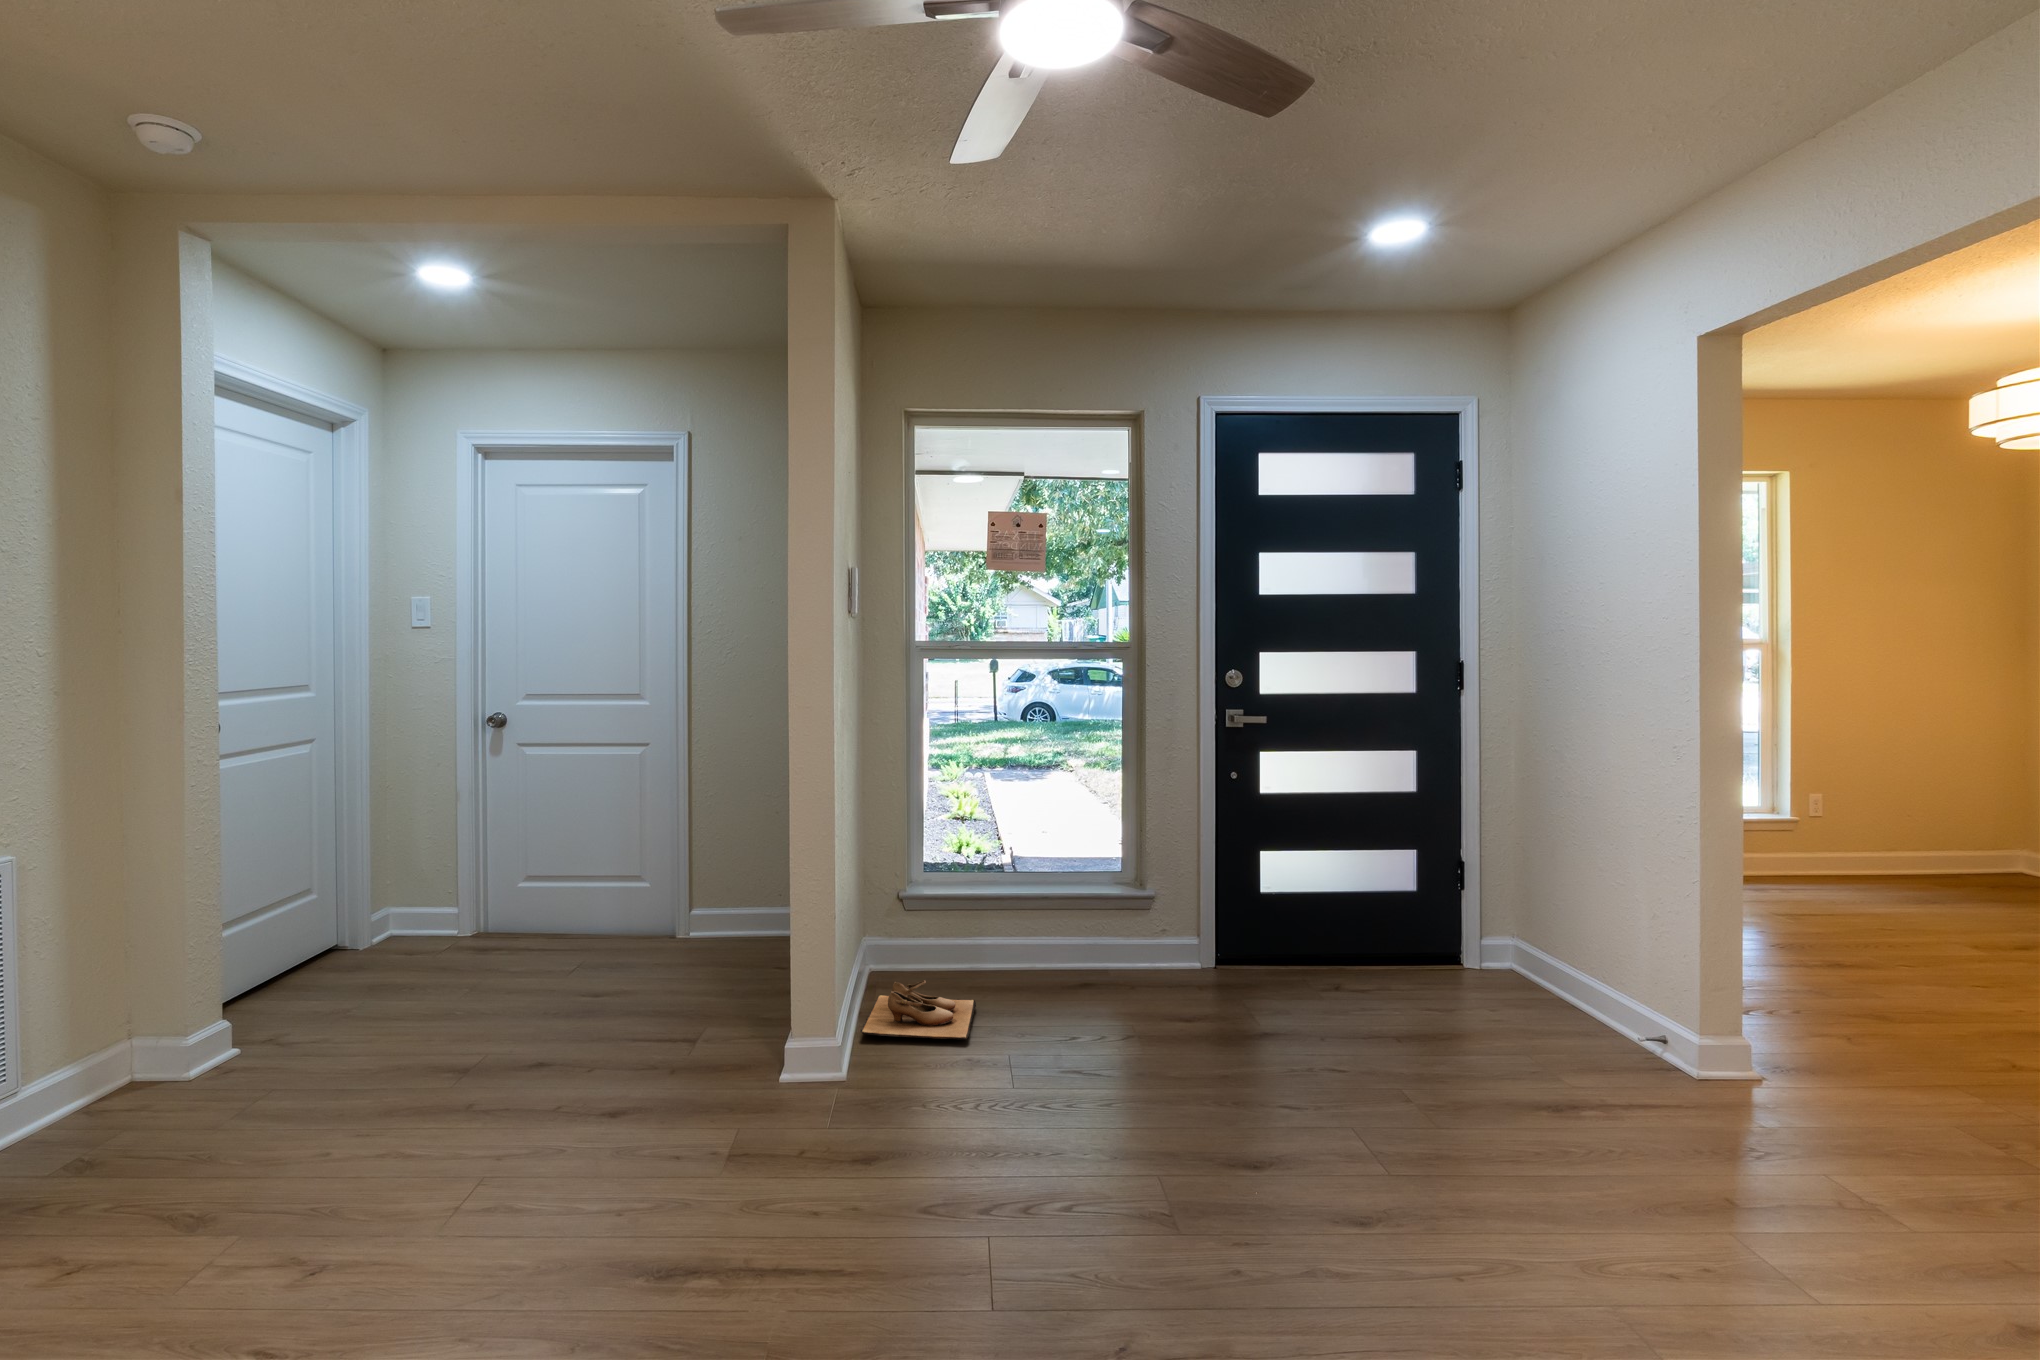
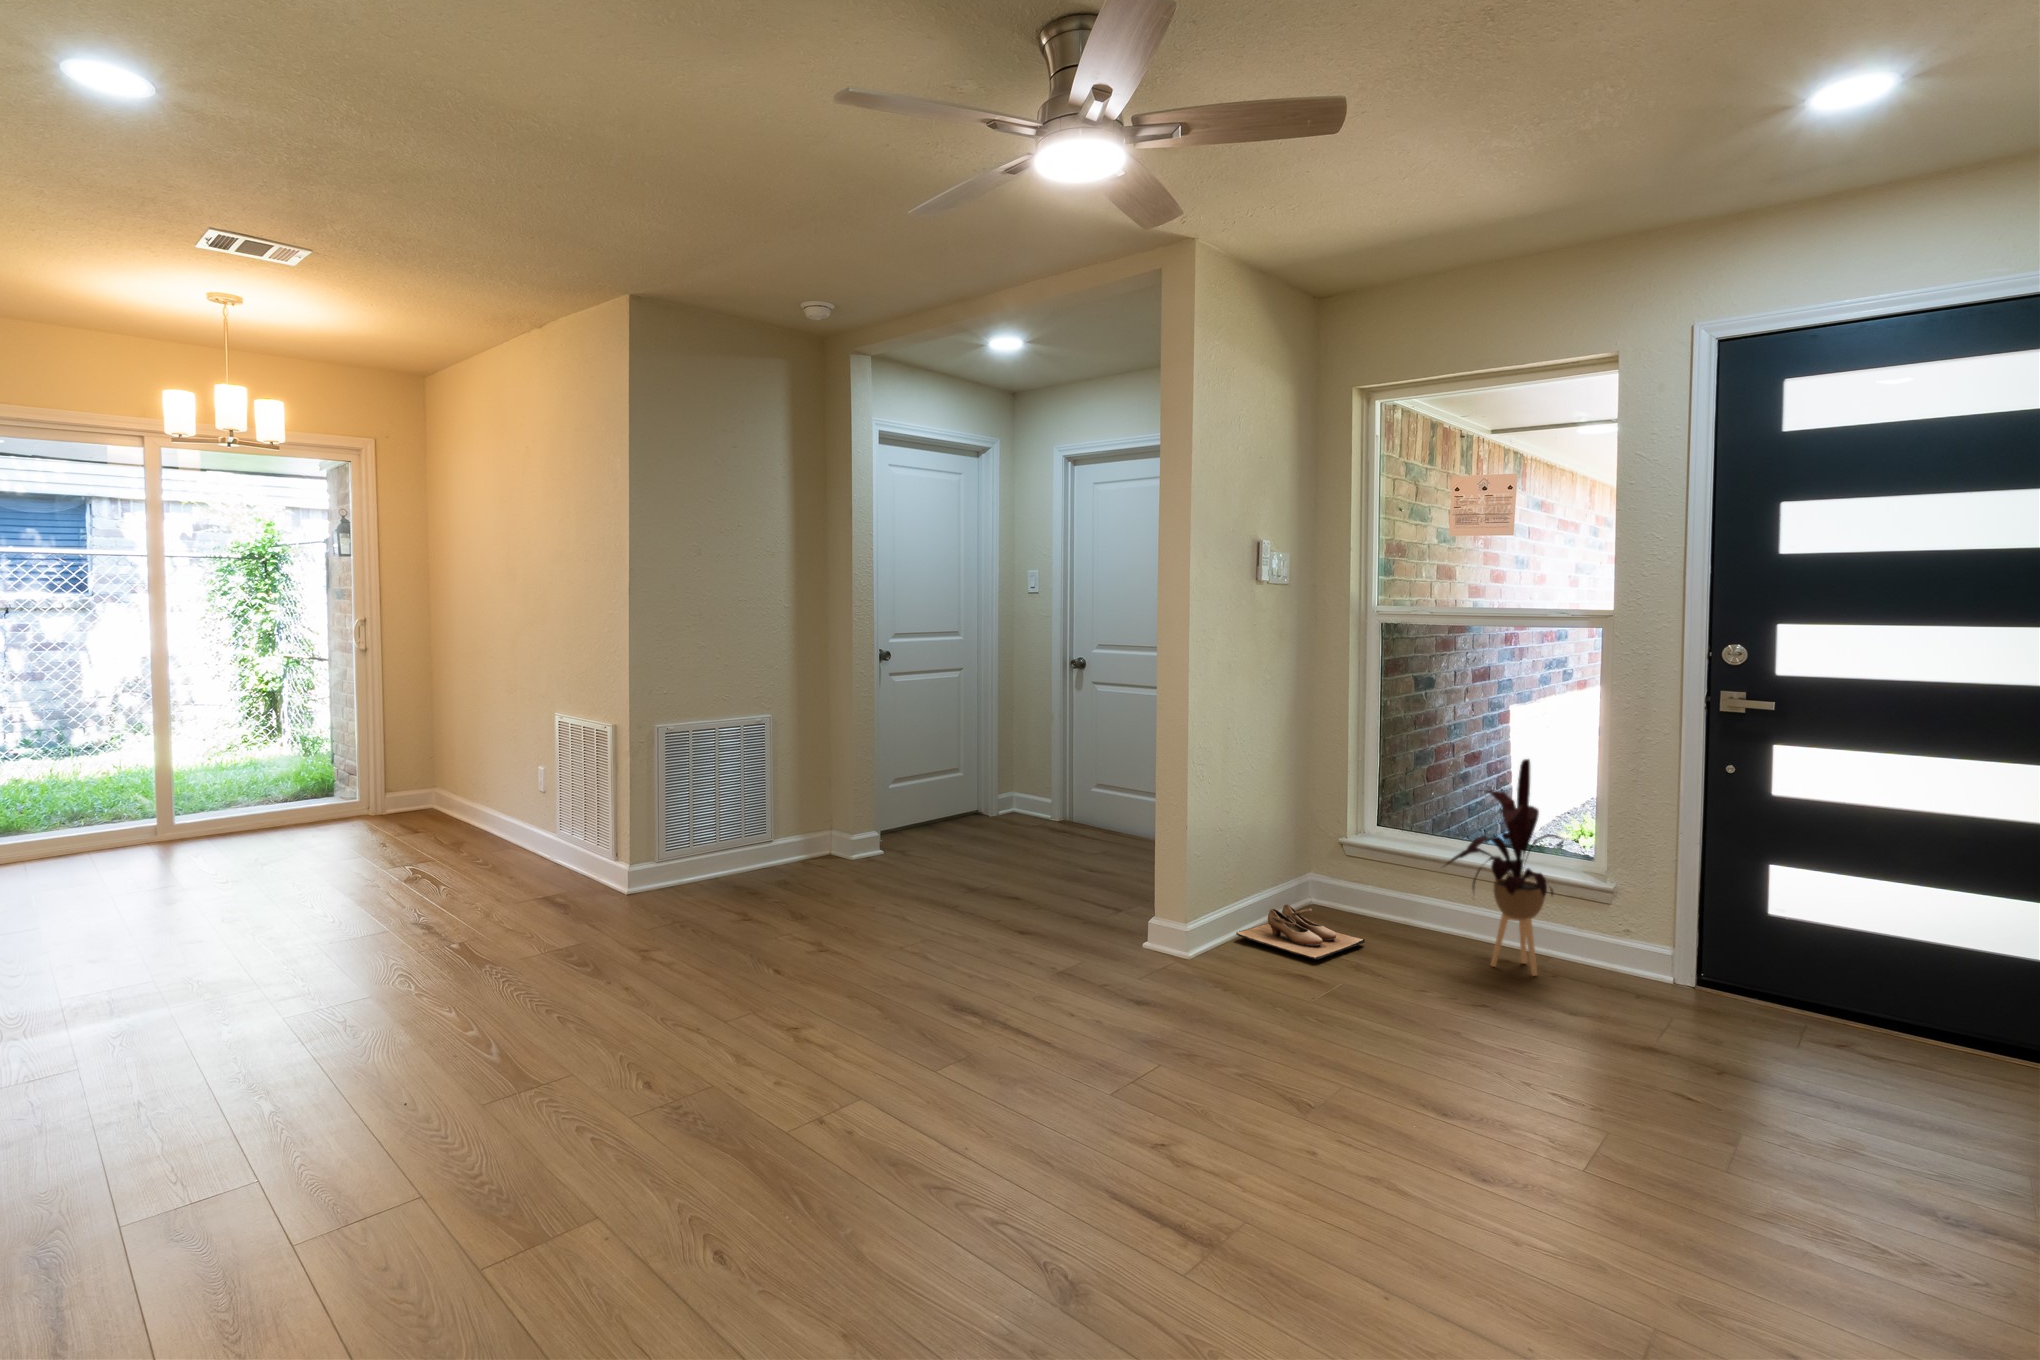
house plant: none [1047,786,1149,995] -> present [1446,759,1561,976]

